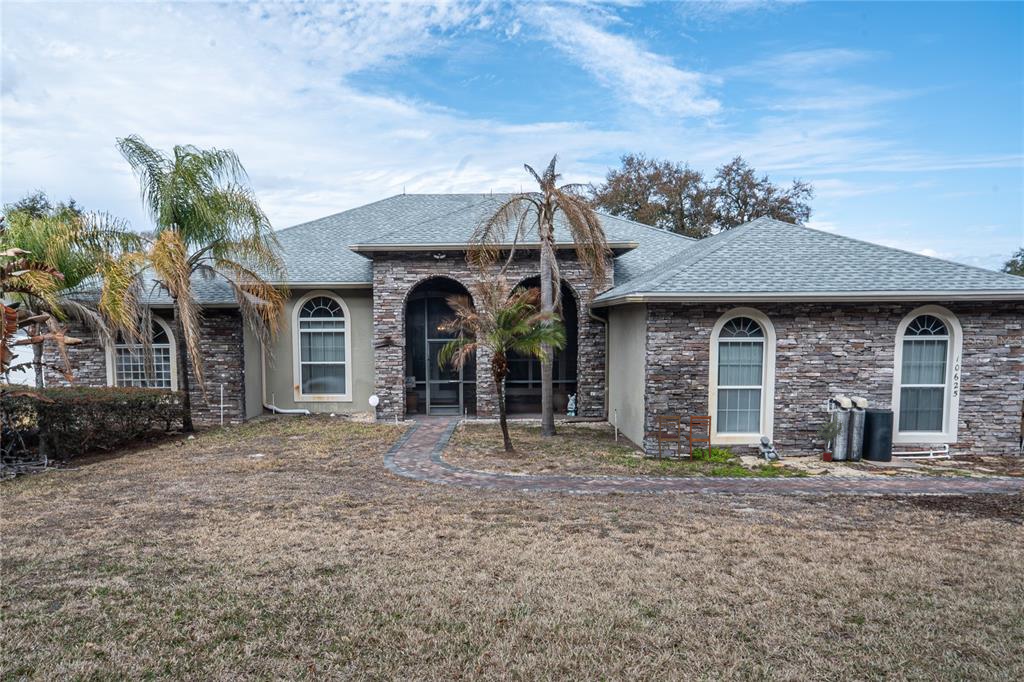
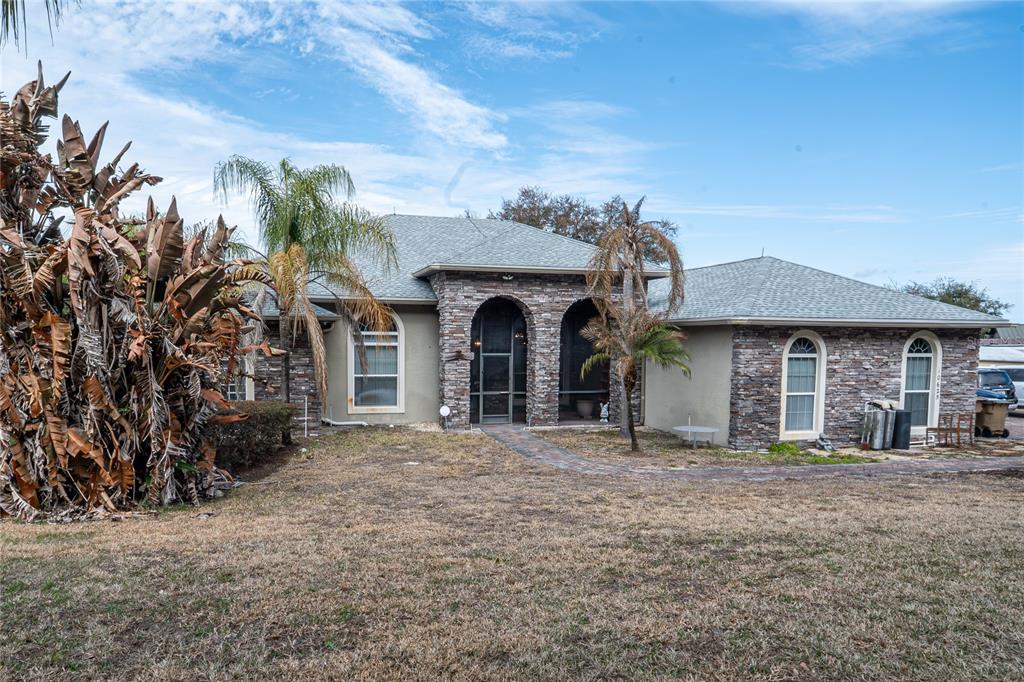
chair: present [654,415,711,462] -> present [926,414,973,447]
round table: none [583,423,637,452] -> present [673,426,719,450]

